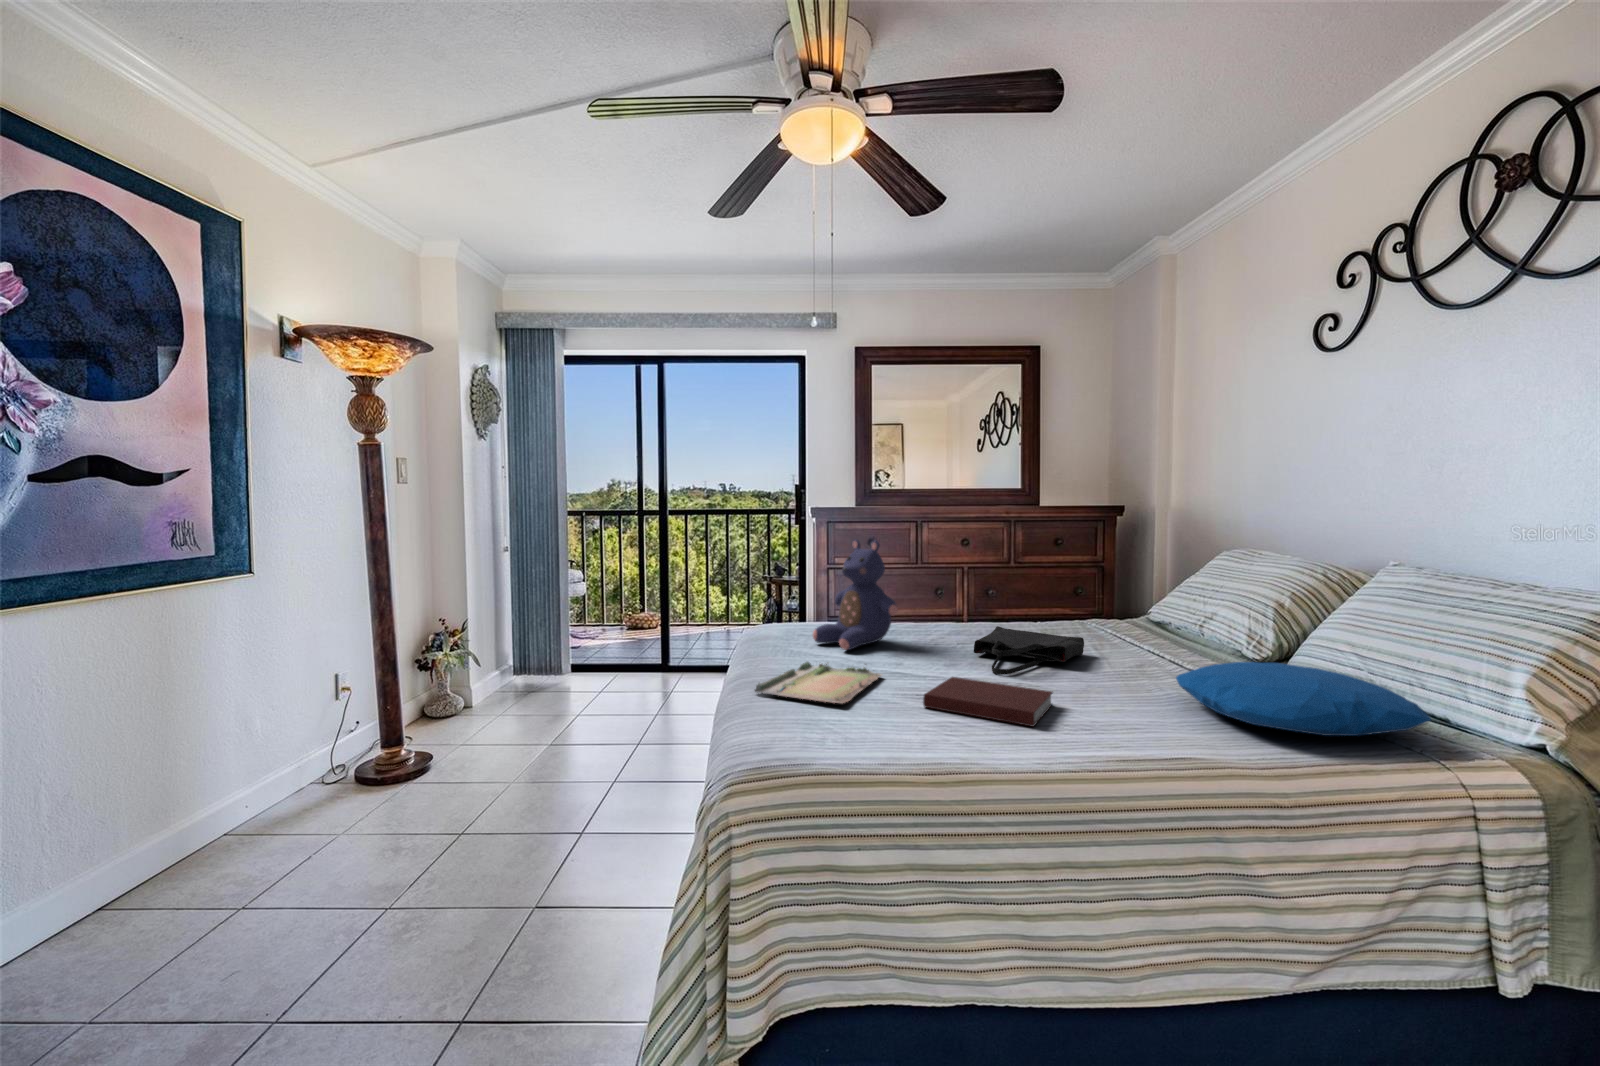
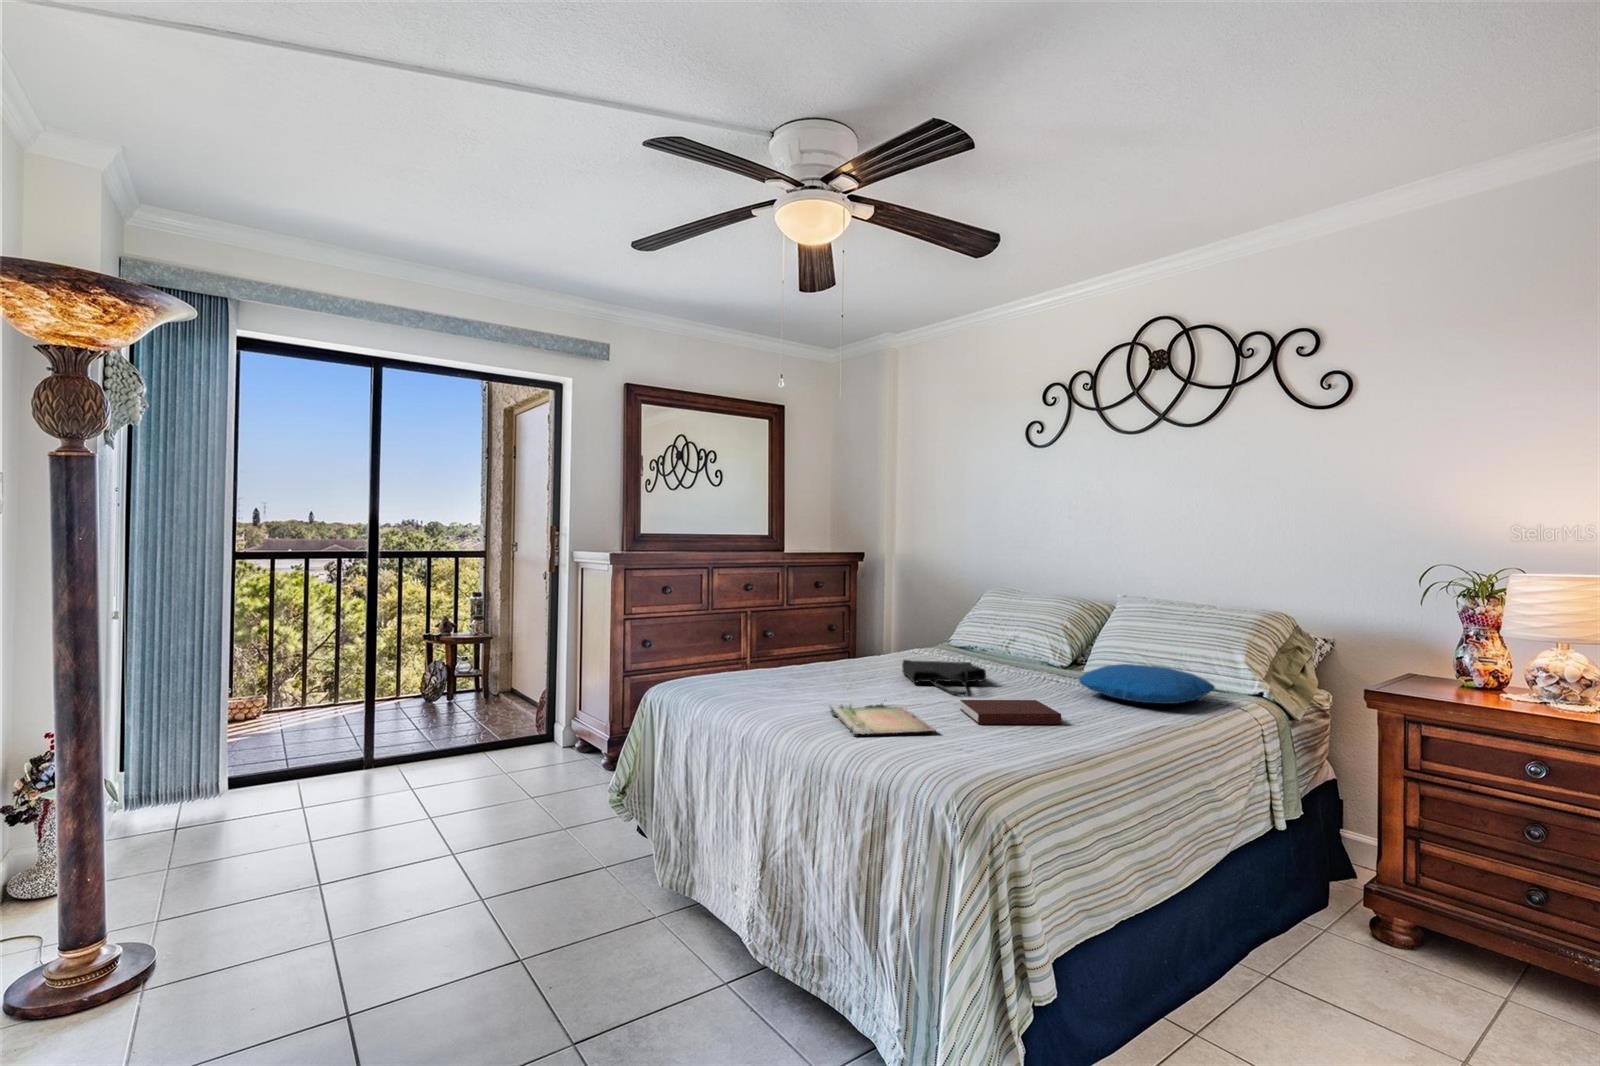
teddy bear: present [813,539,898,650] -> none [775,589,852,693]

